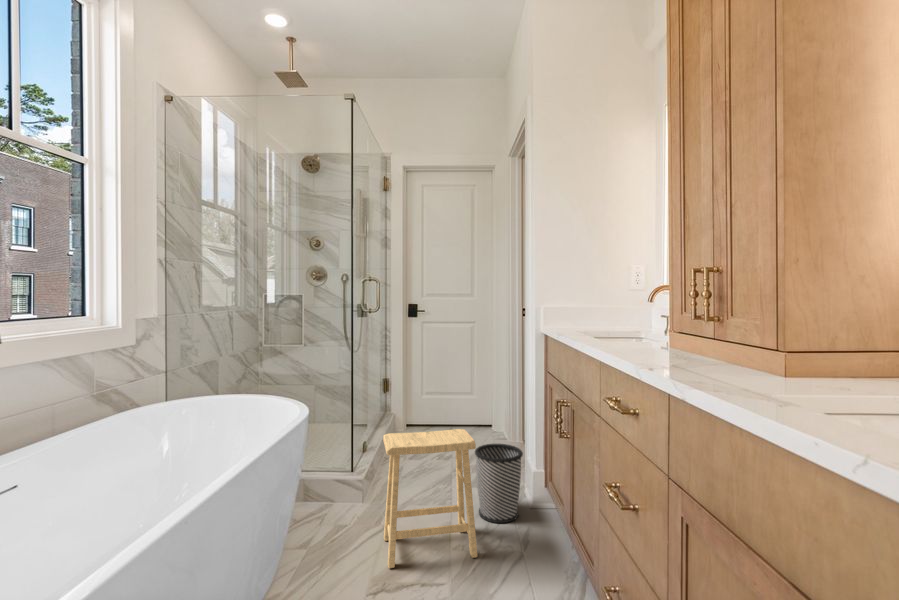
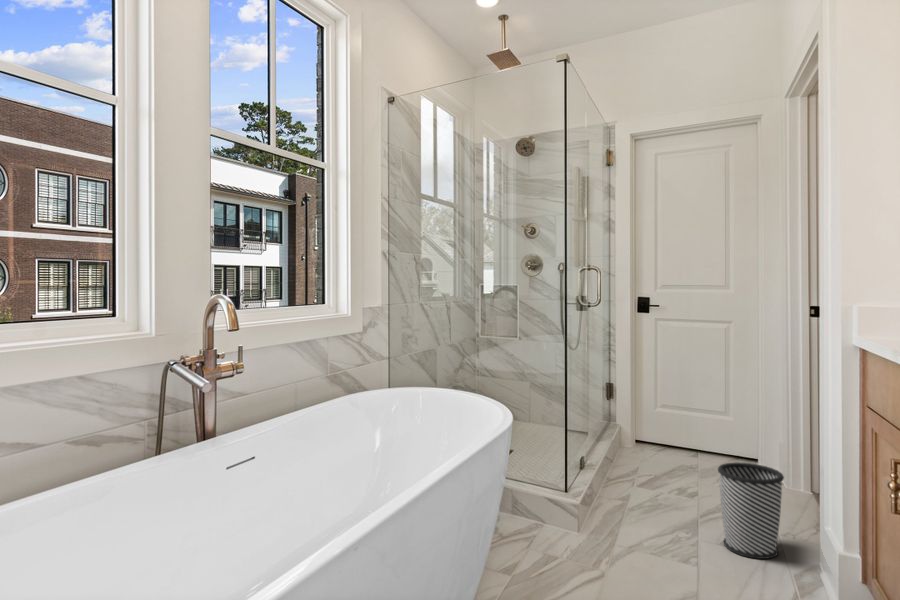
footstool: present [383,429,477,568] -> none [605,434,718,586]

